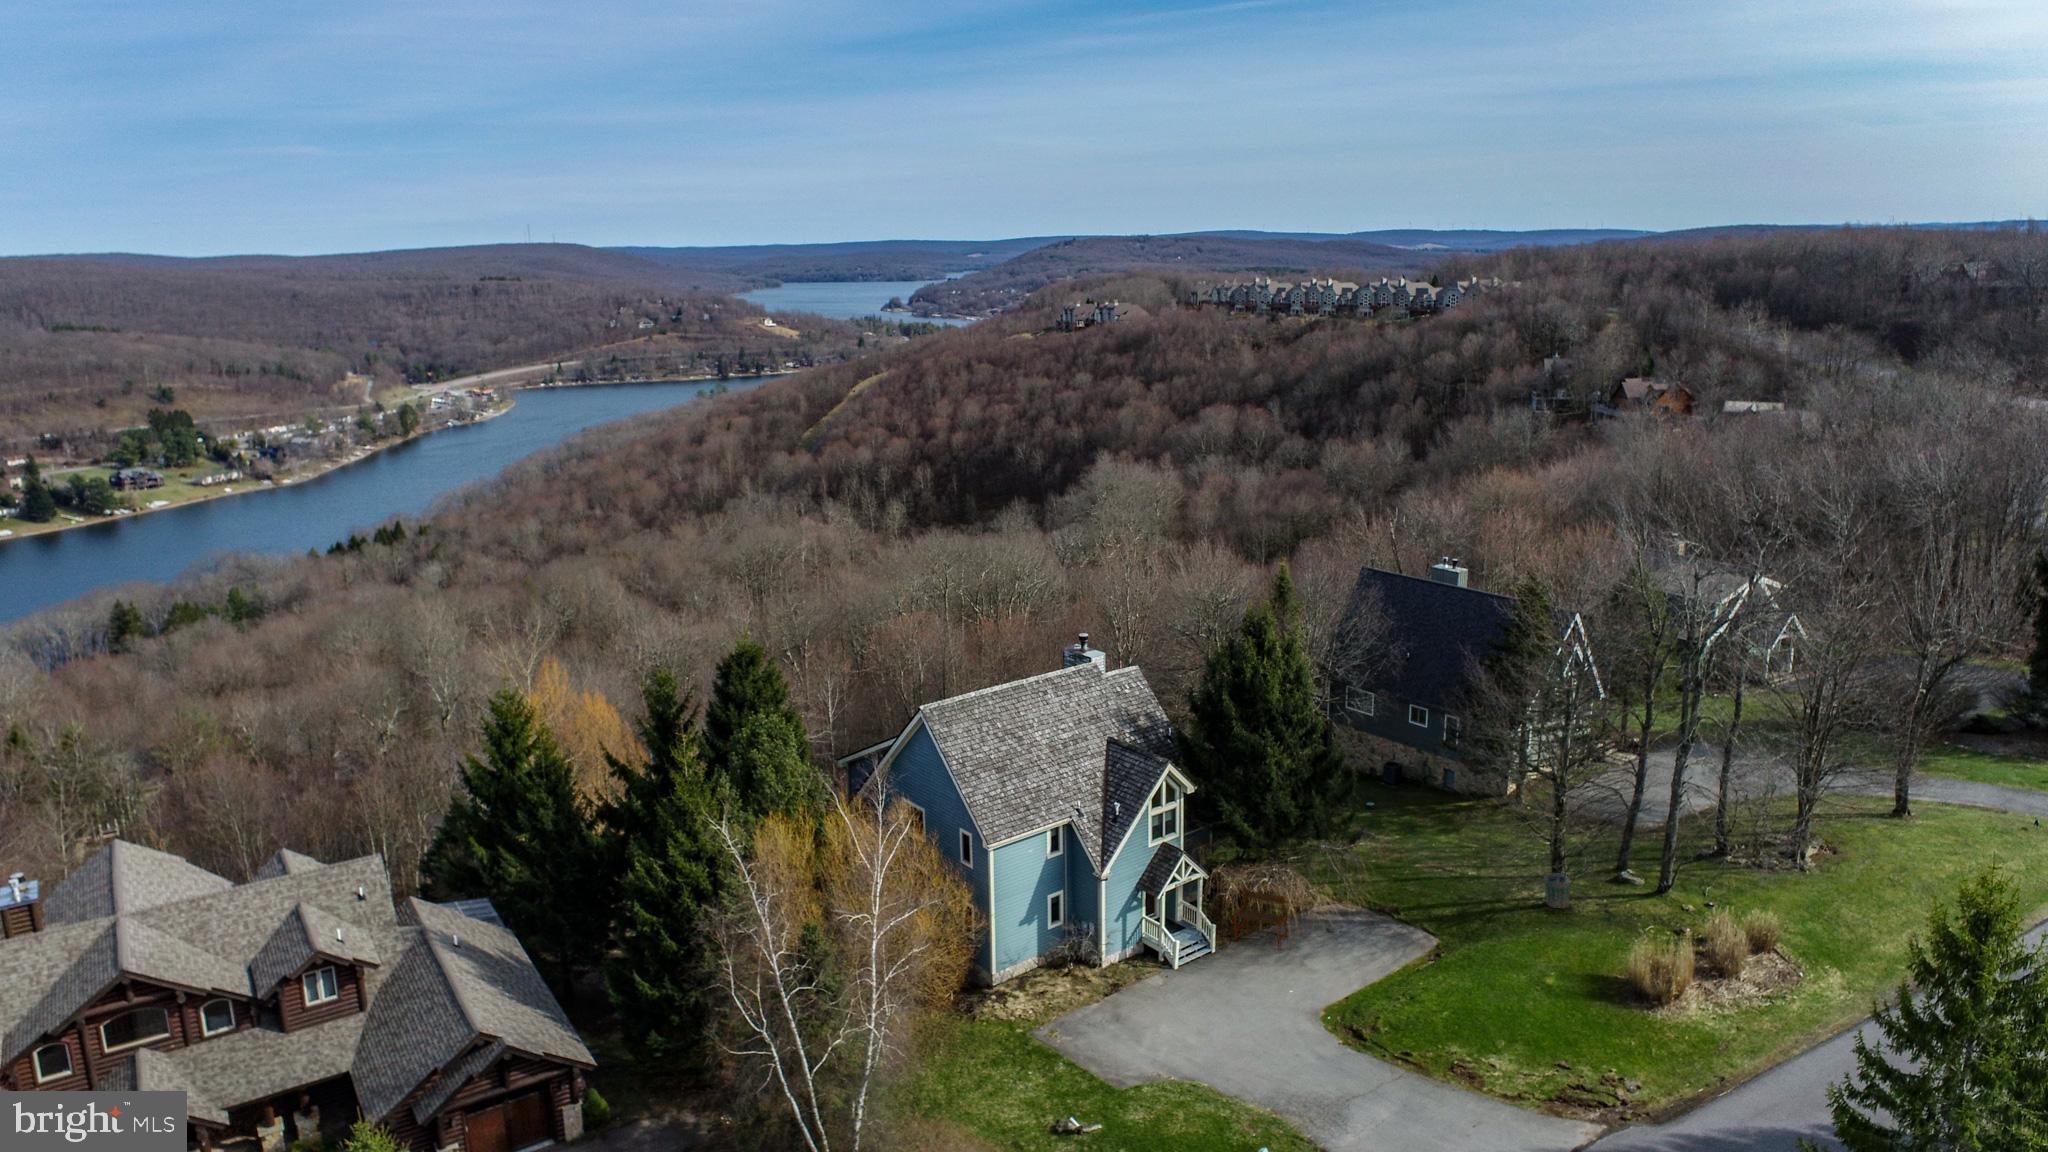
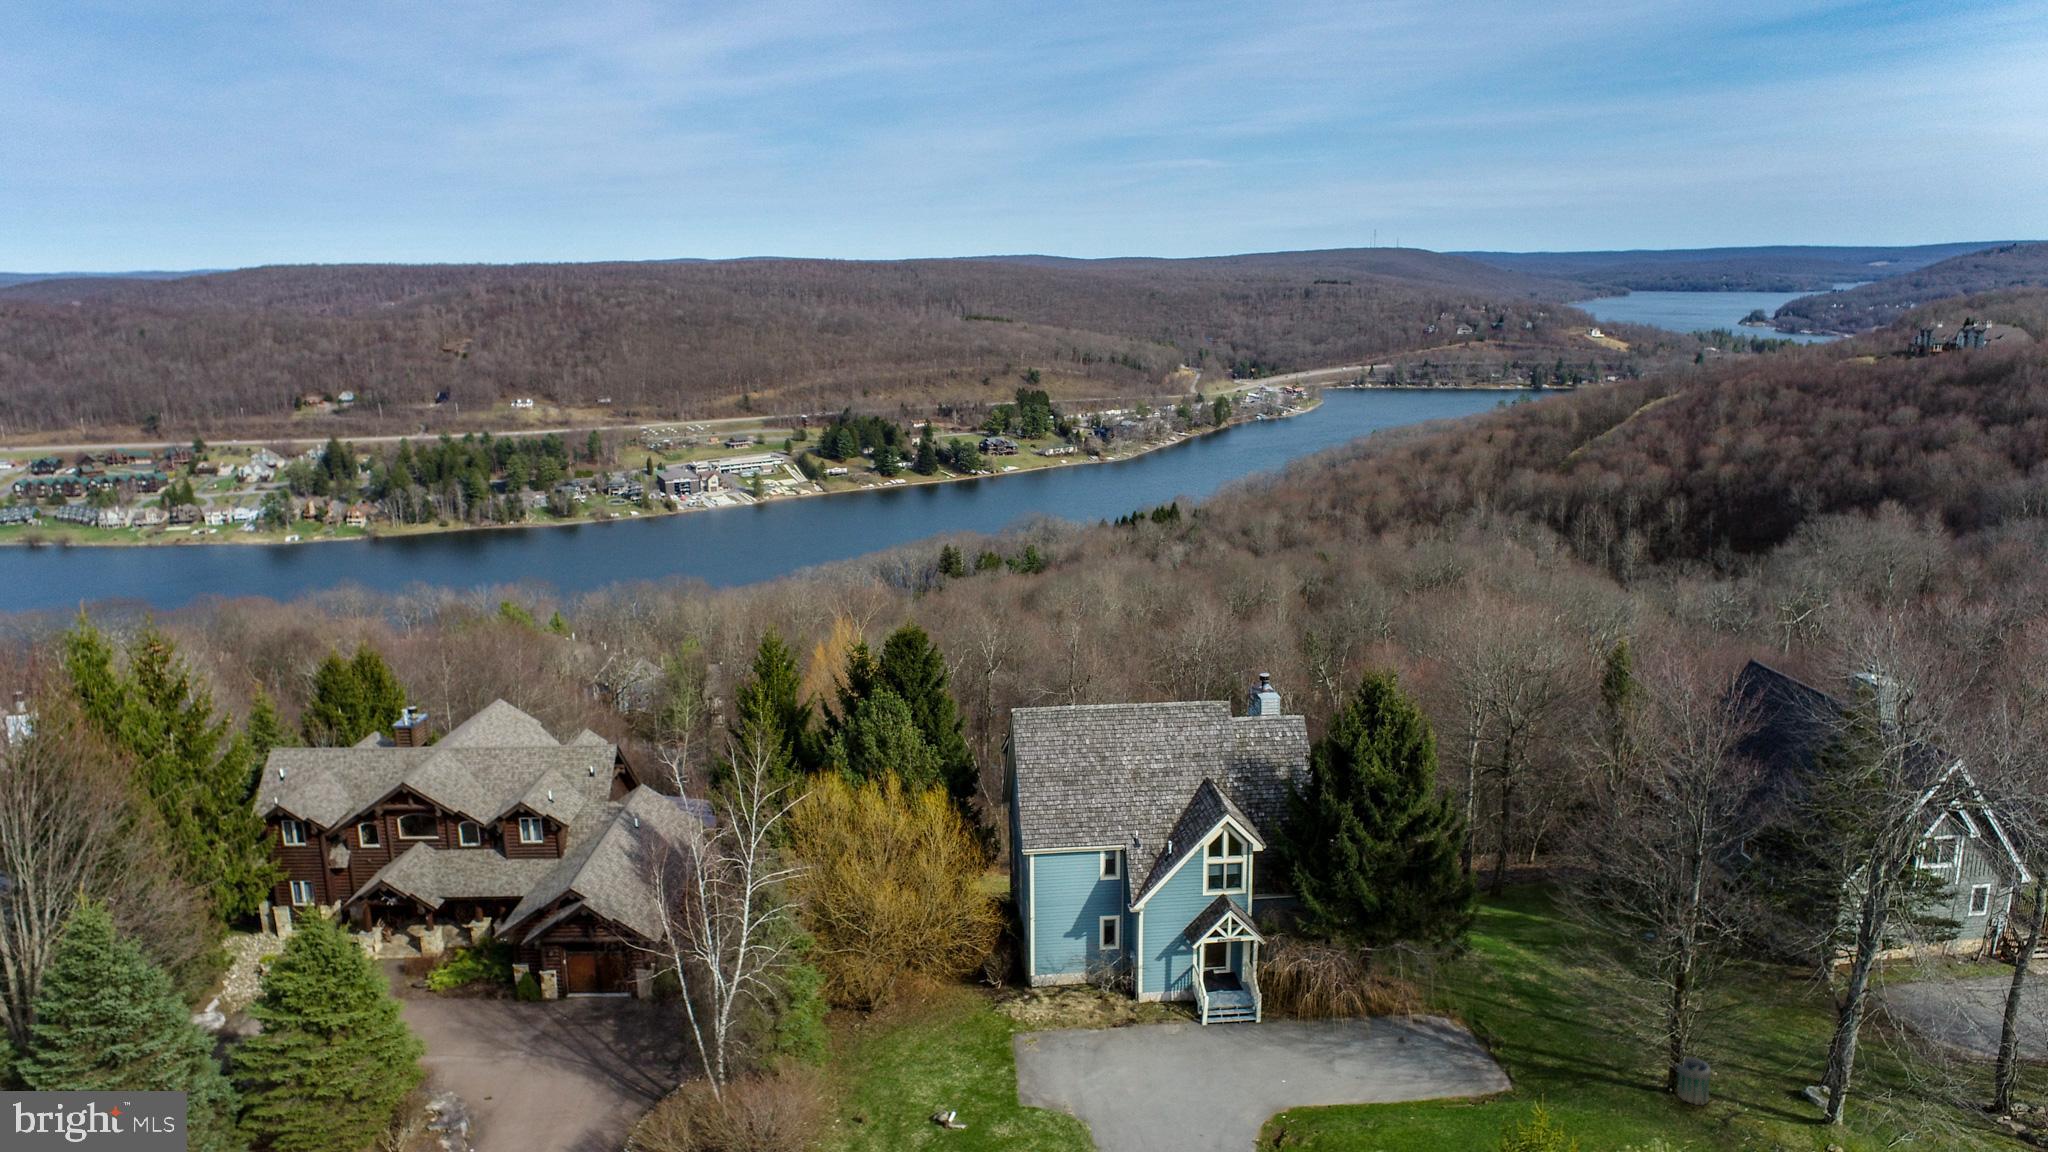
bench: present [1234,889,1289,949] -> none [1283,967,1343,1043]

